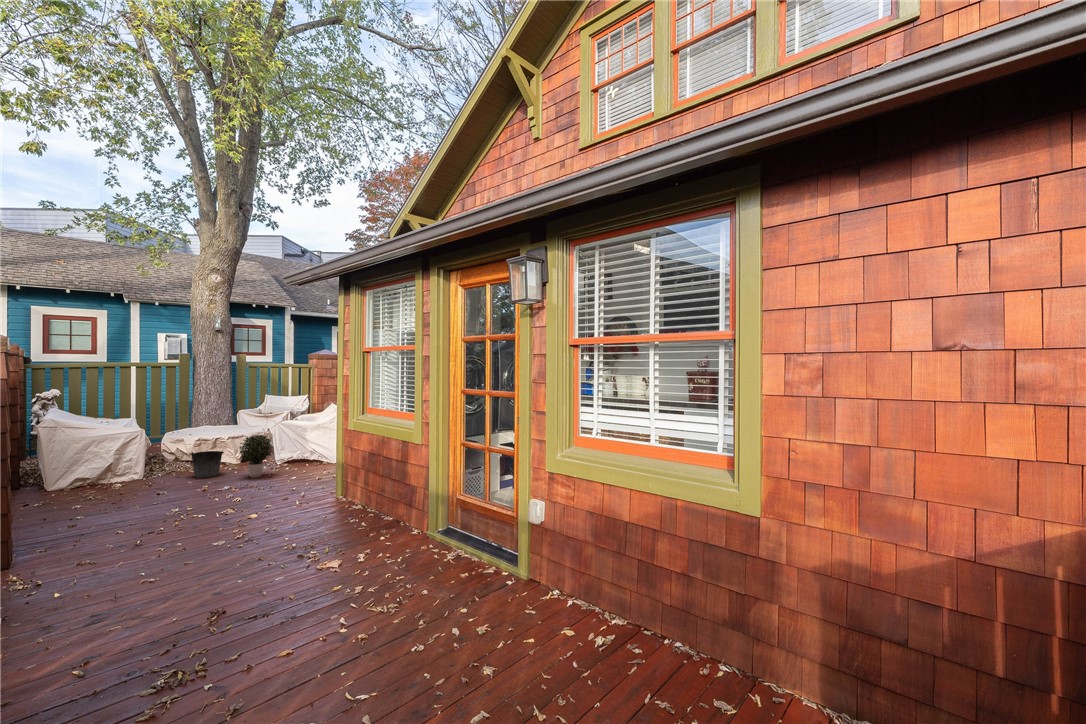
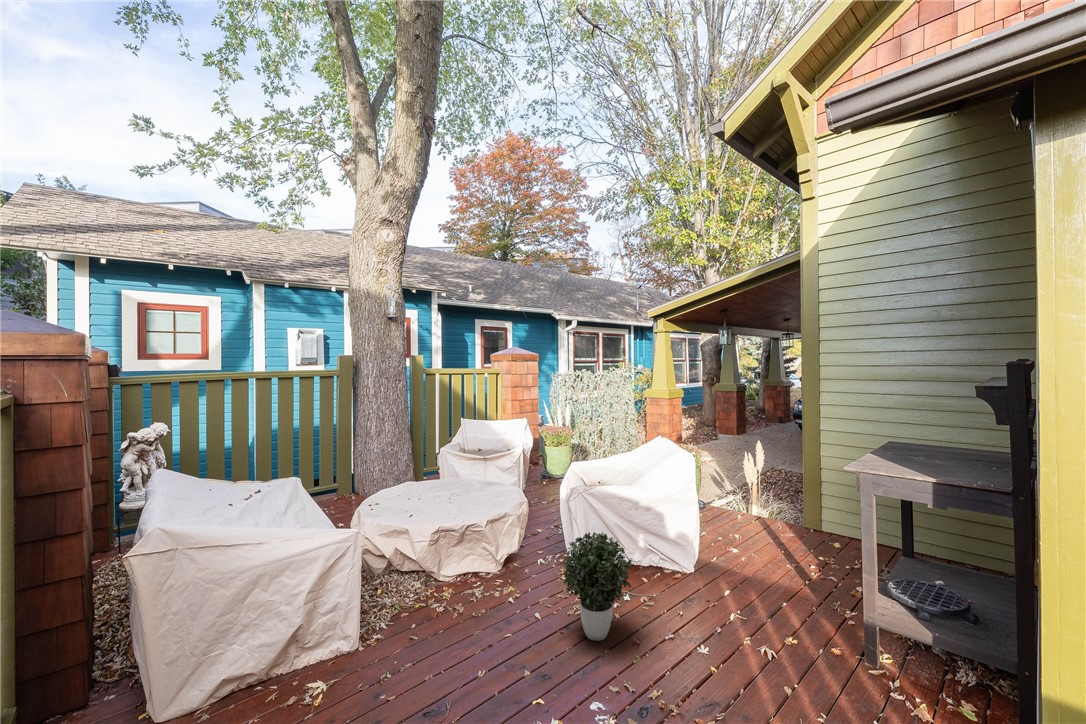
bucket: present [189,451,224,478] -> none [447,563,516,640]

